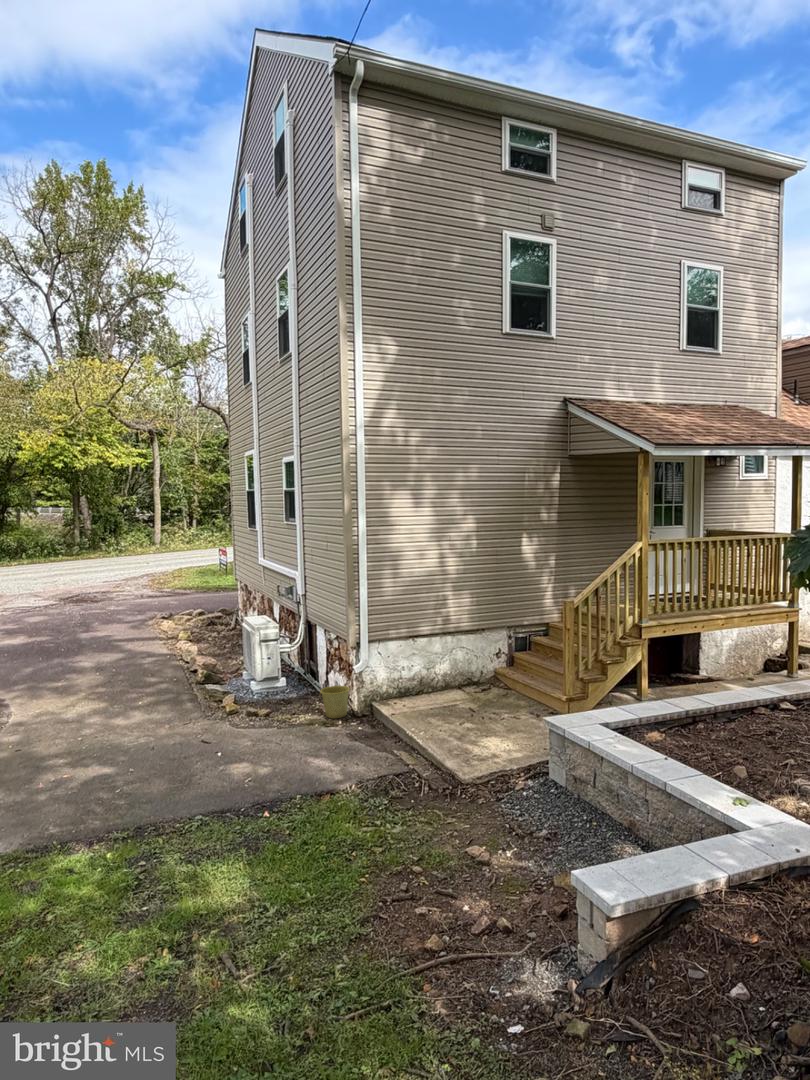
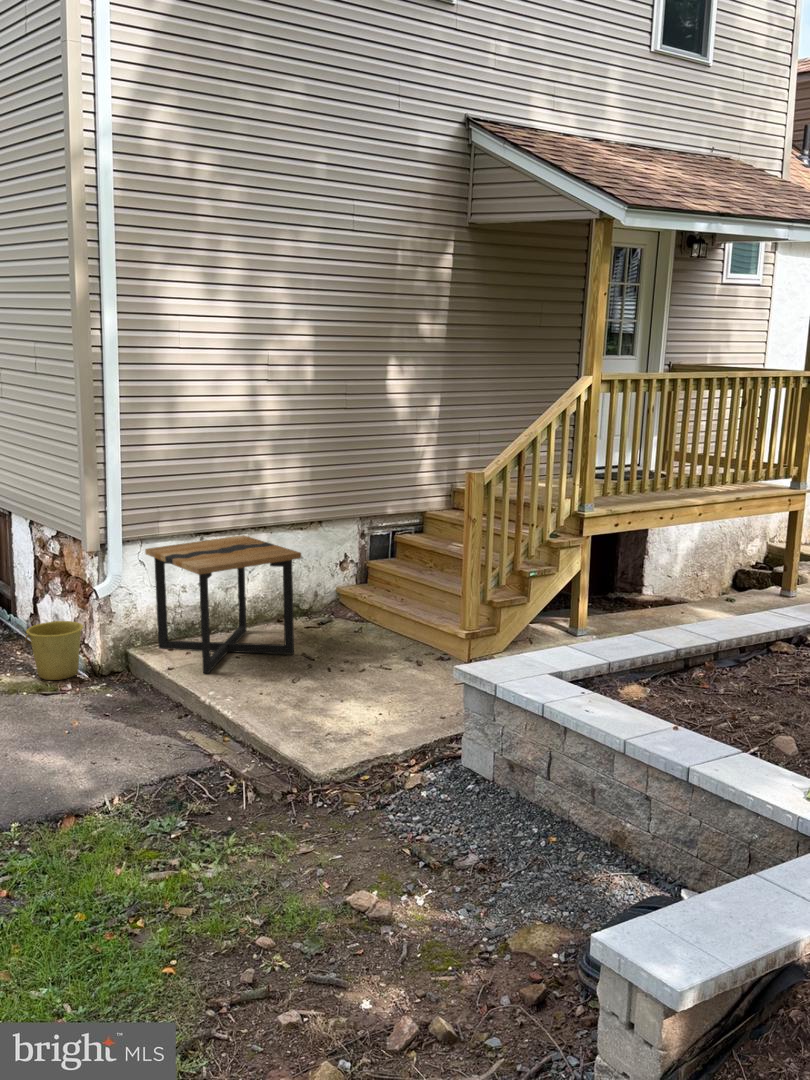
side table: none [382,638,467,717] -> present [145,535,301,673]

